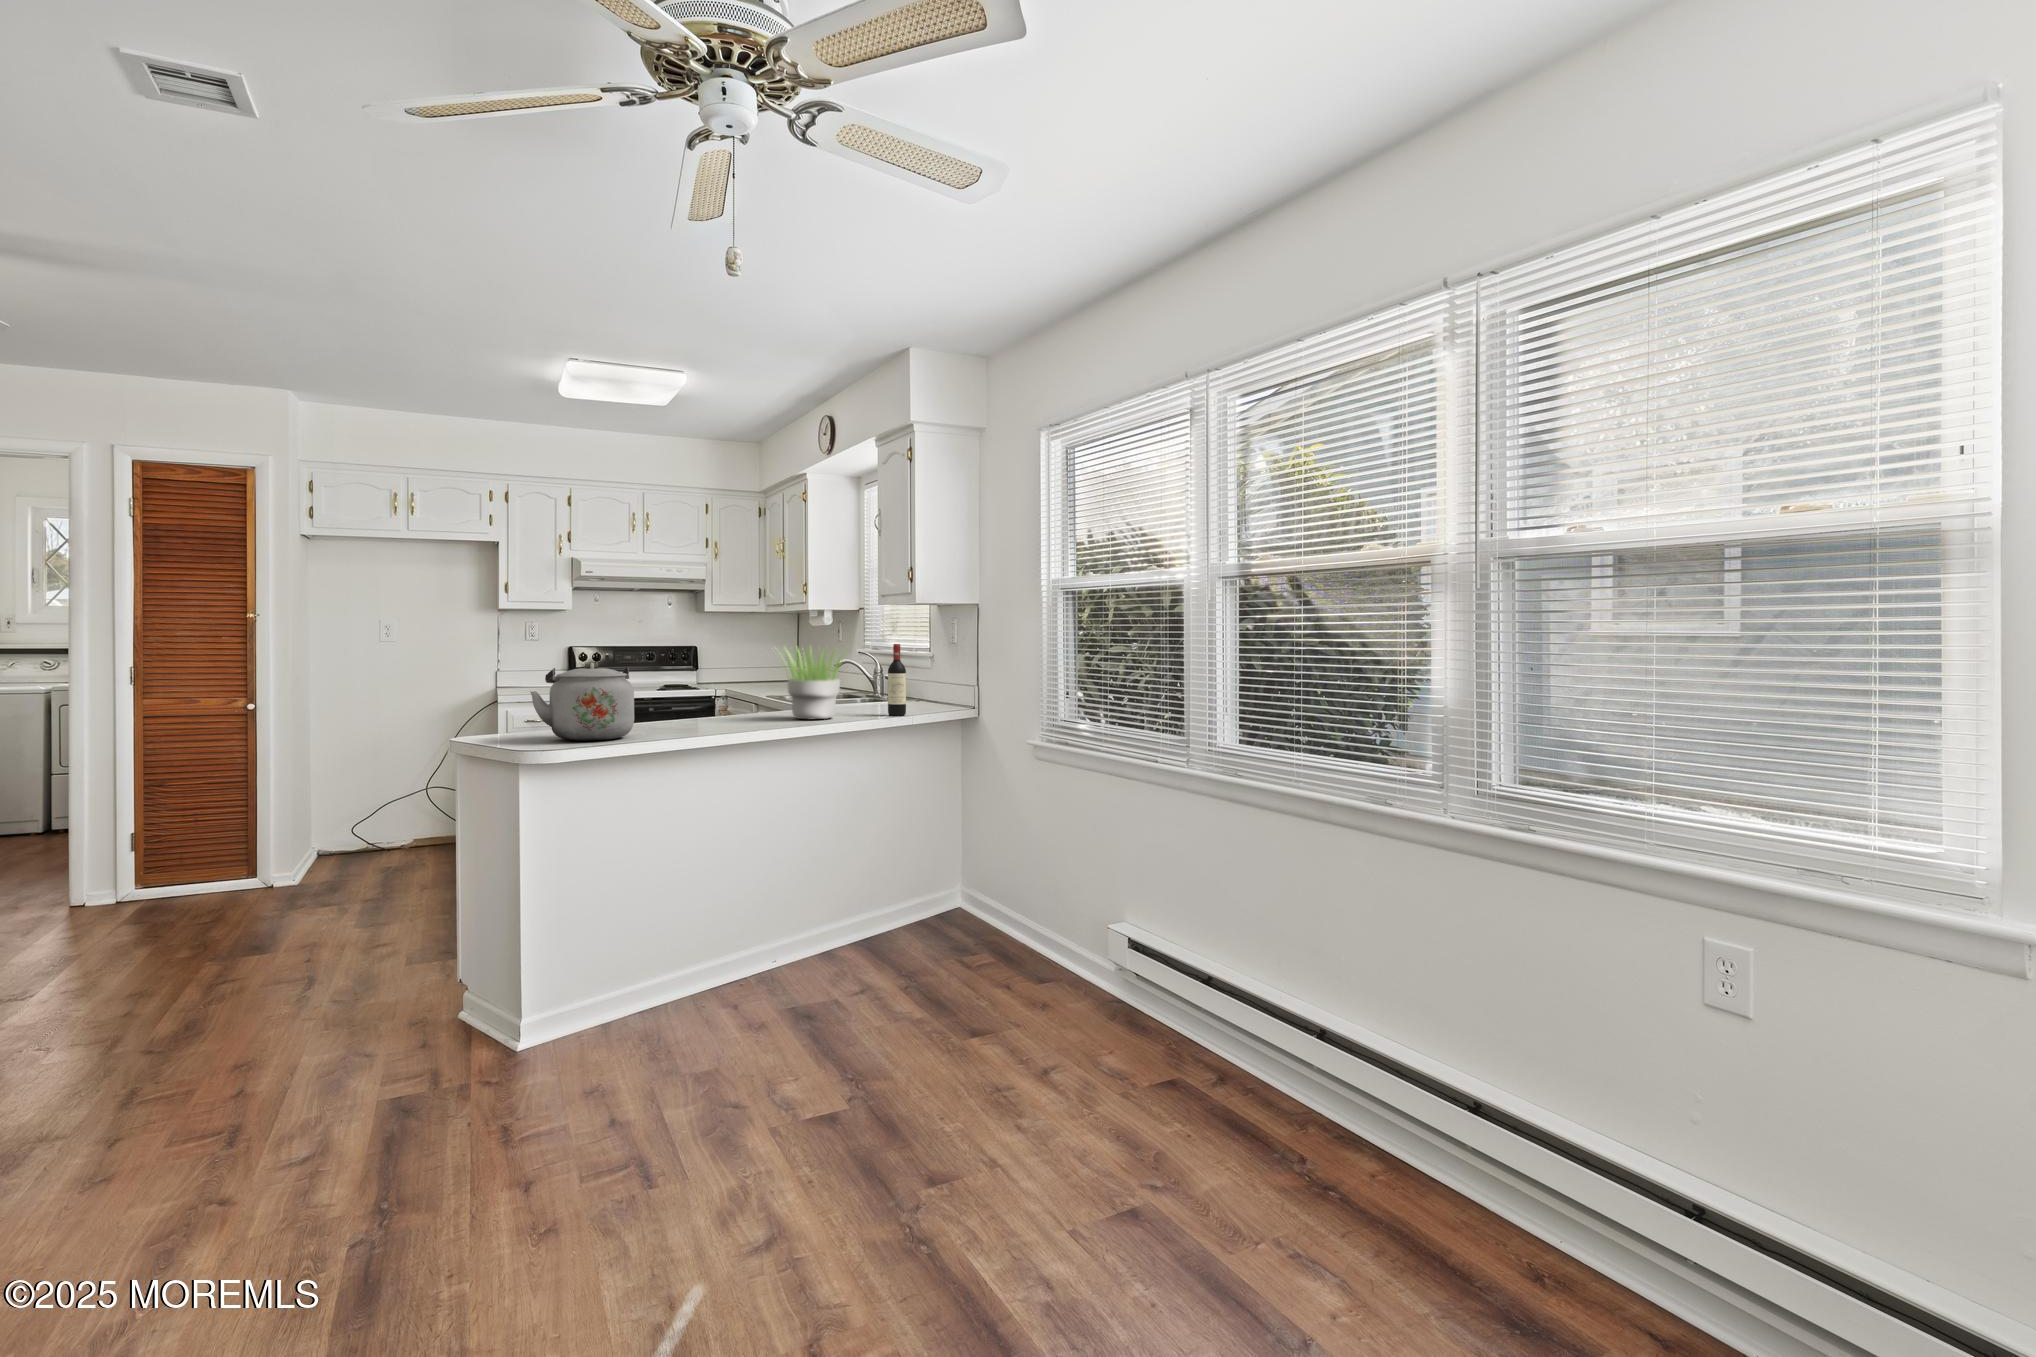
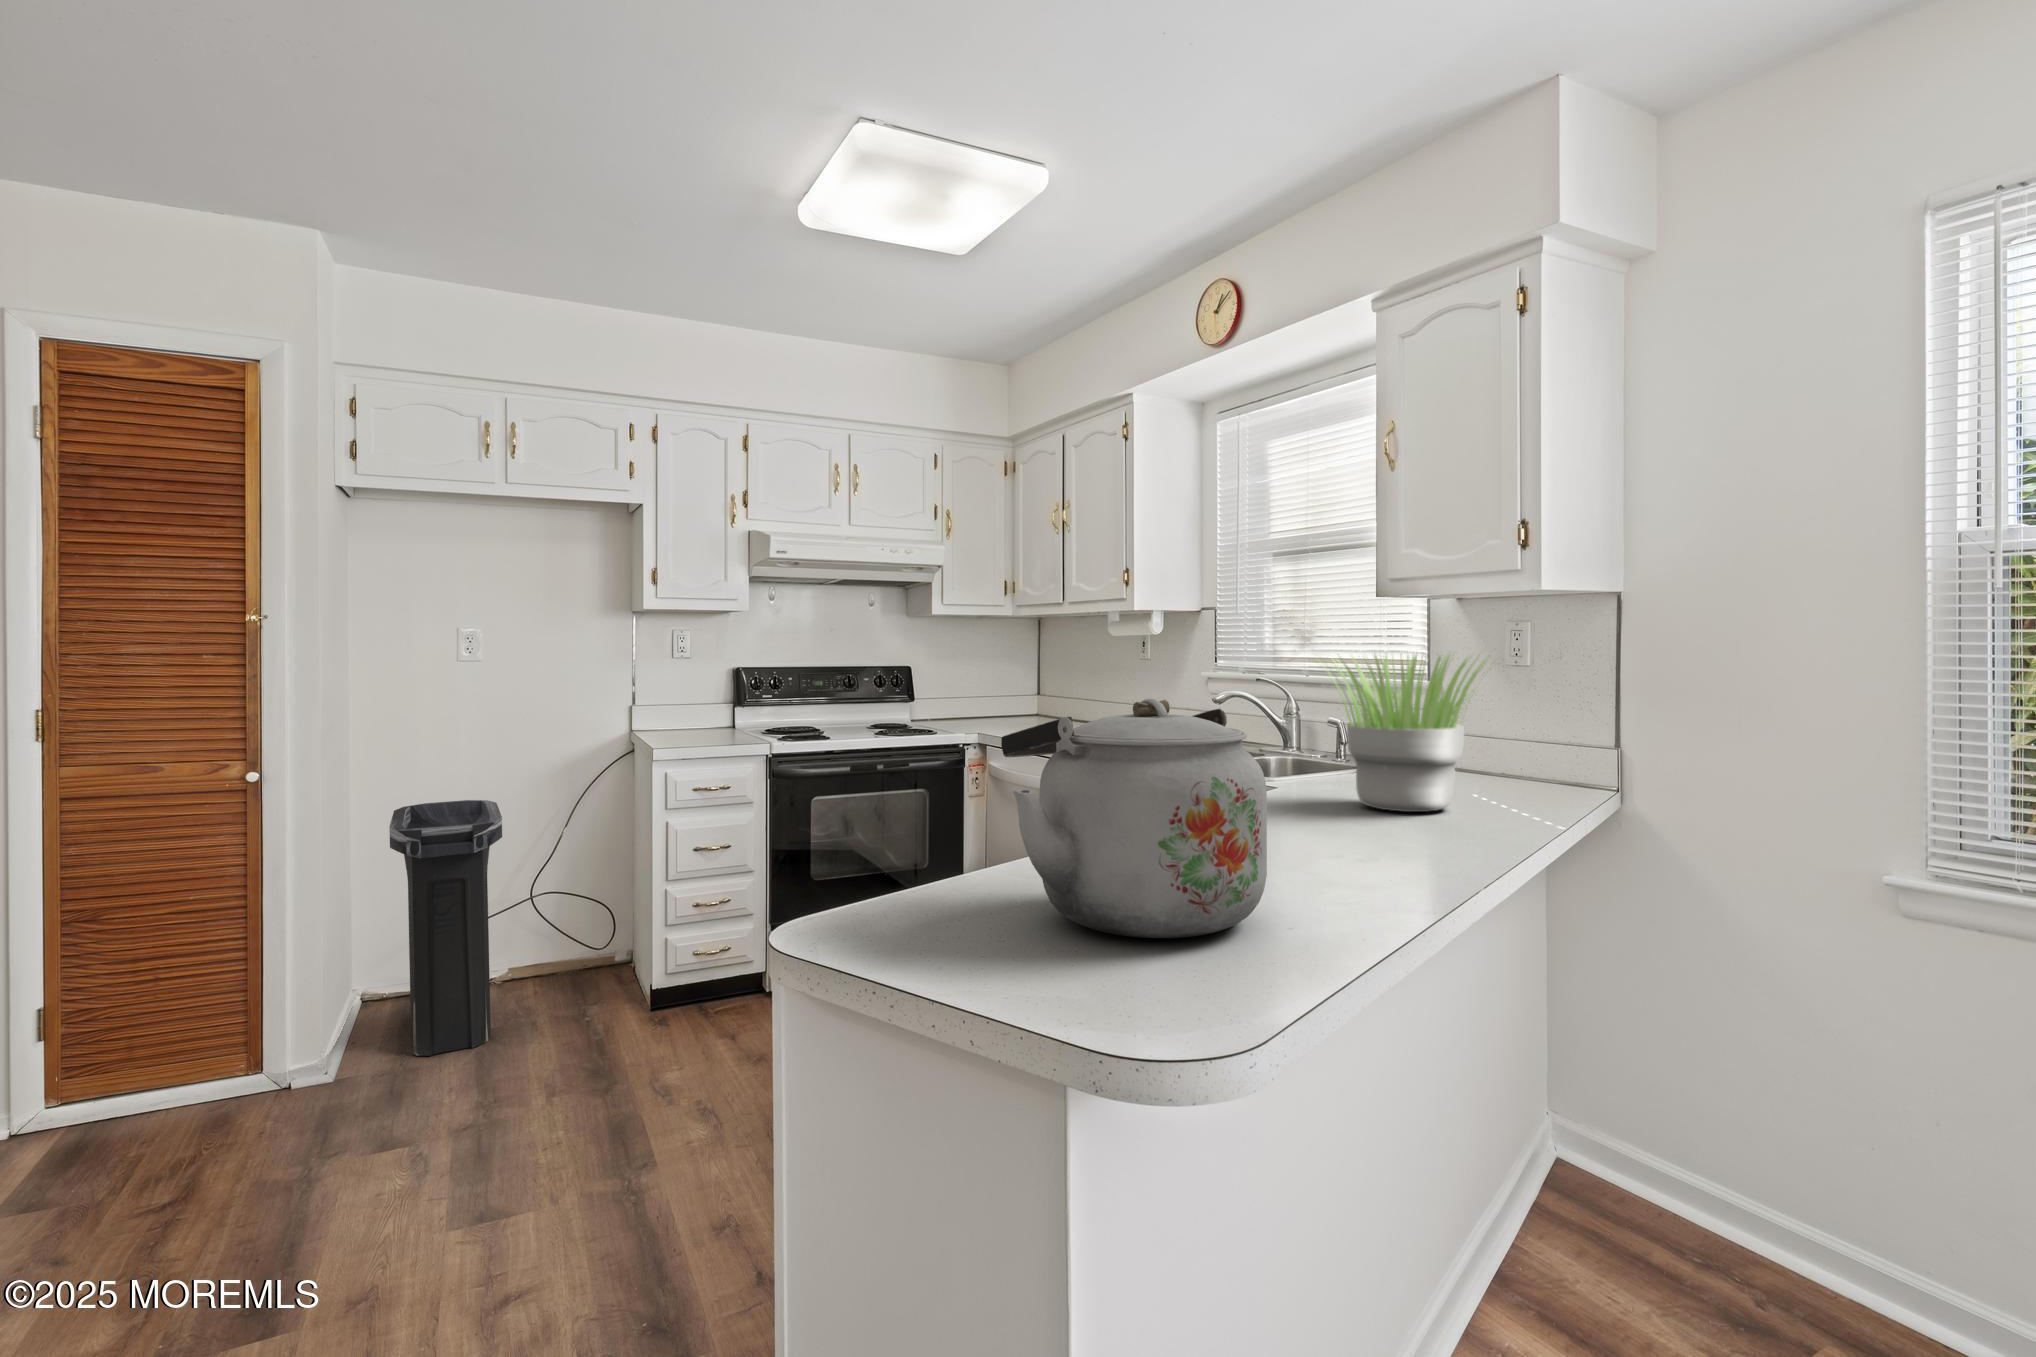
wine bottle: present [888,644,906,716] -> none [1508,648,1550,796]
trash can: none [332,730,402,876] -> present [389,800,502,1056]

